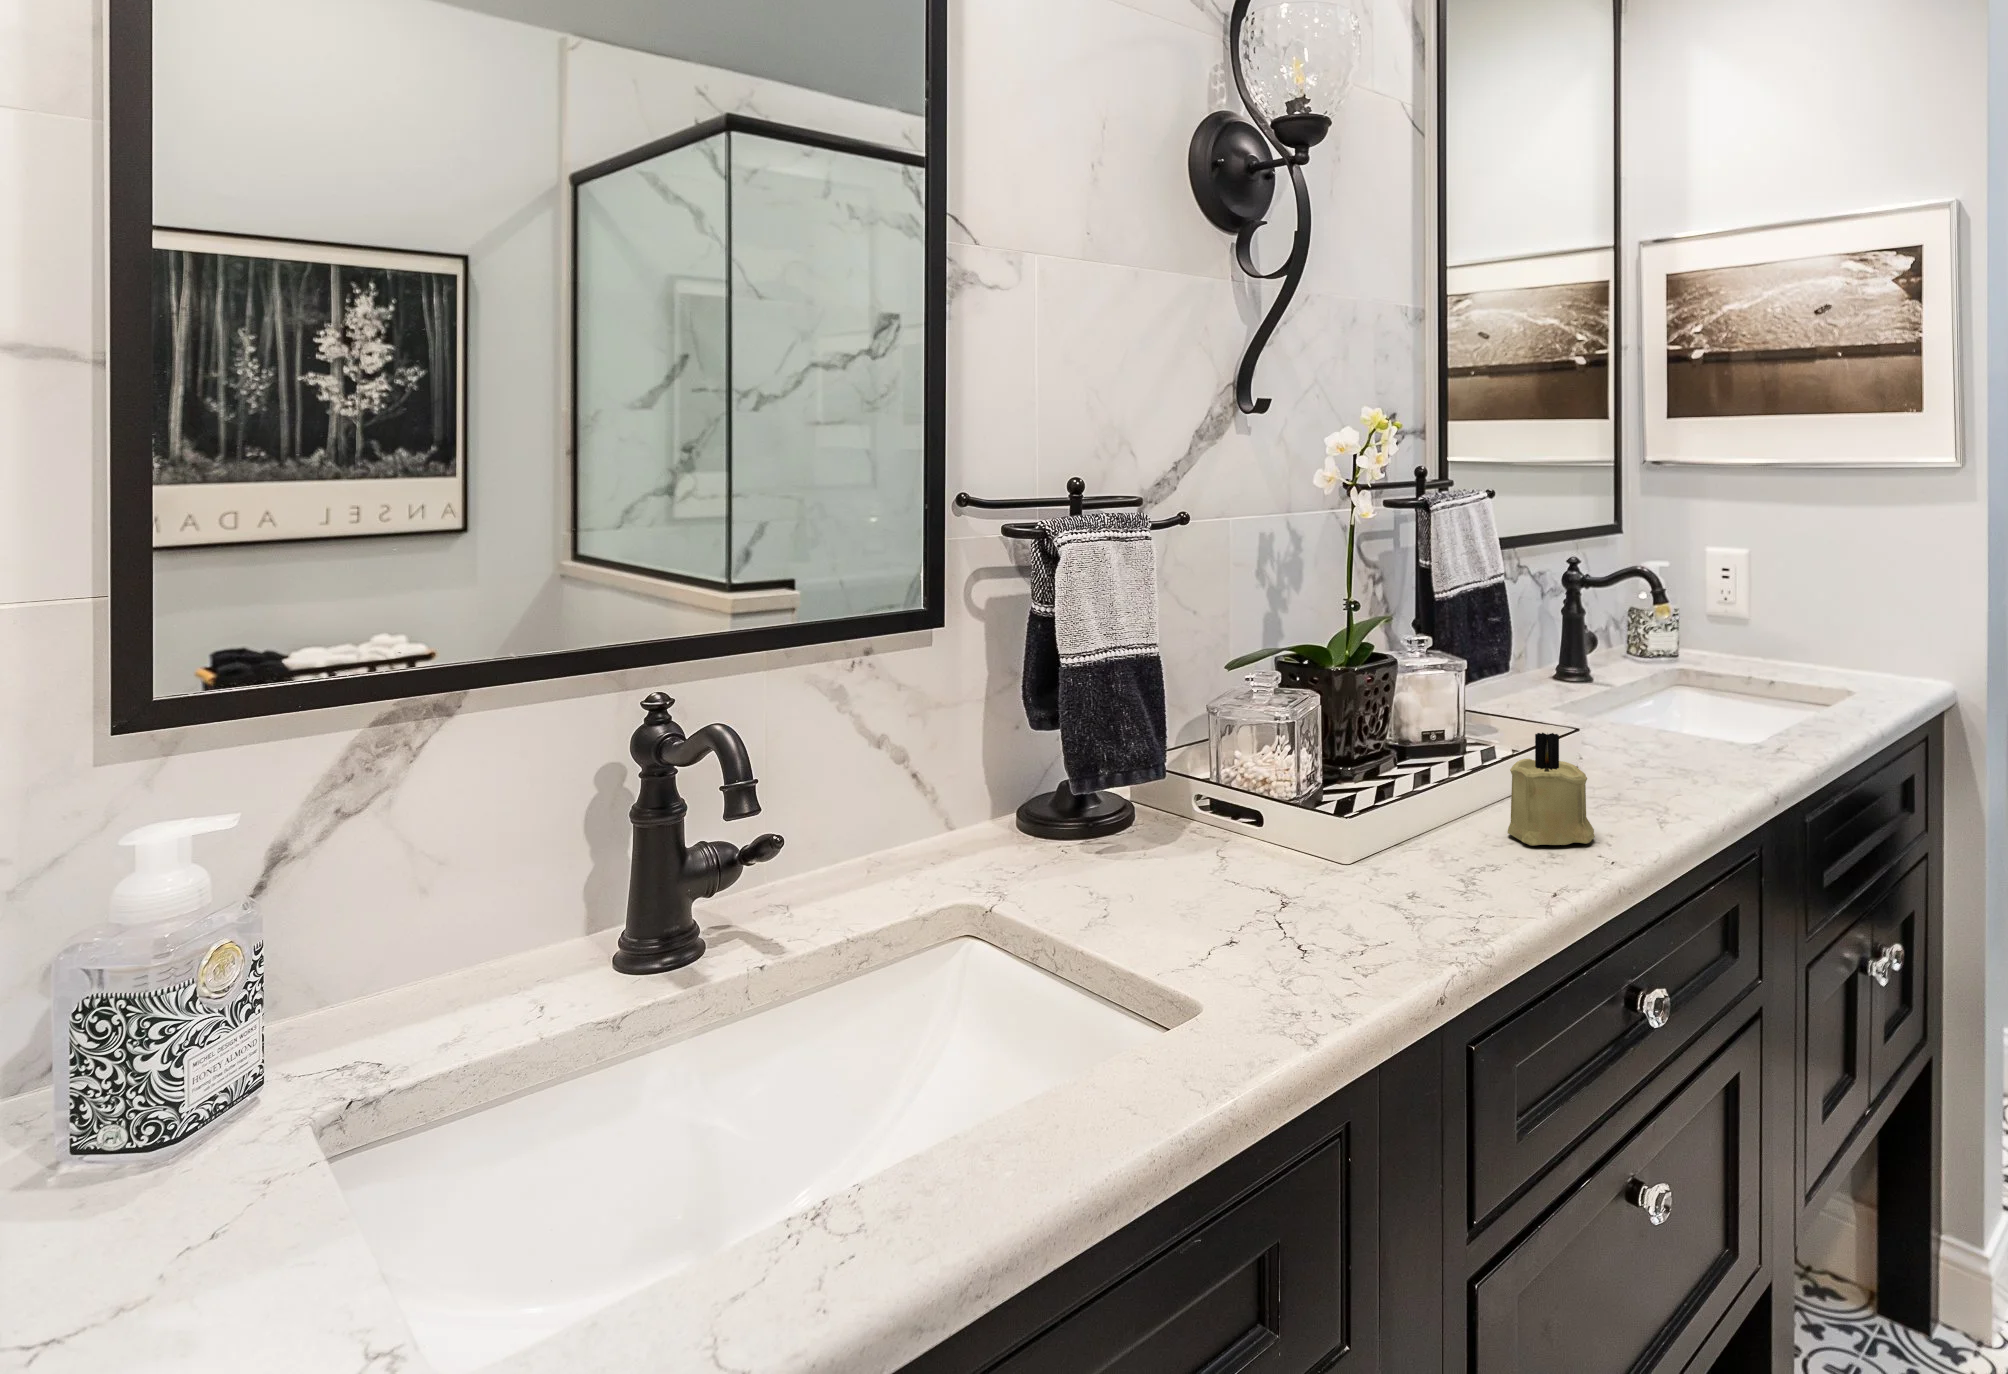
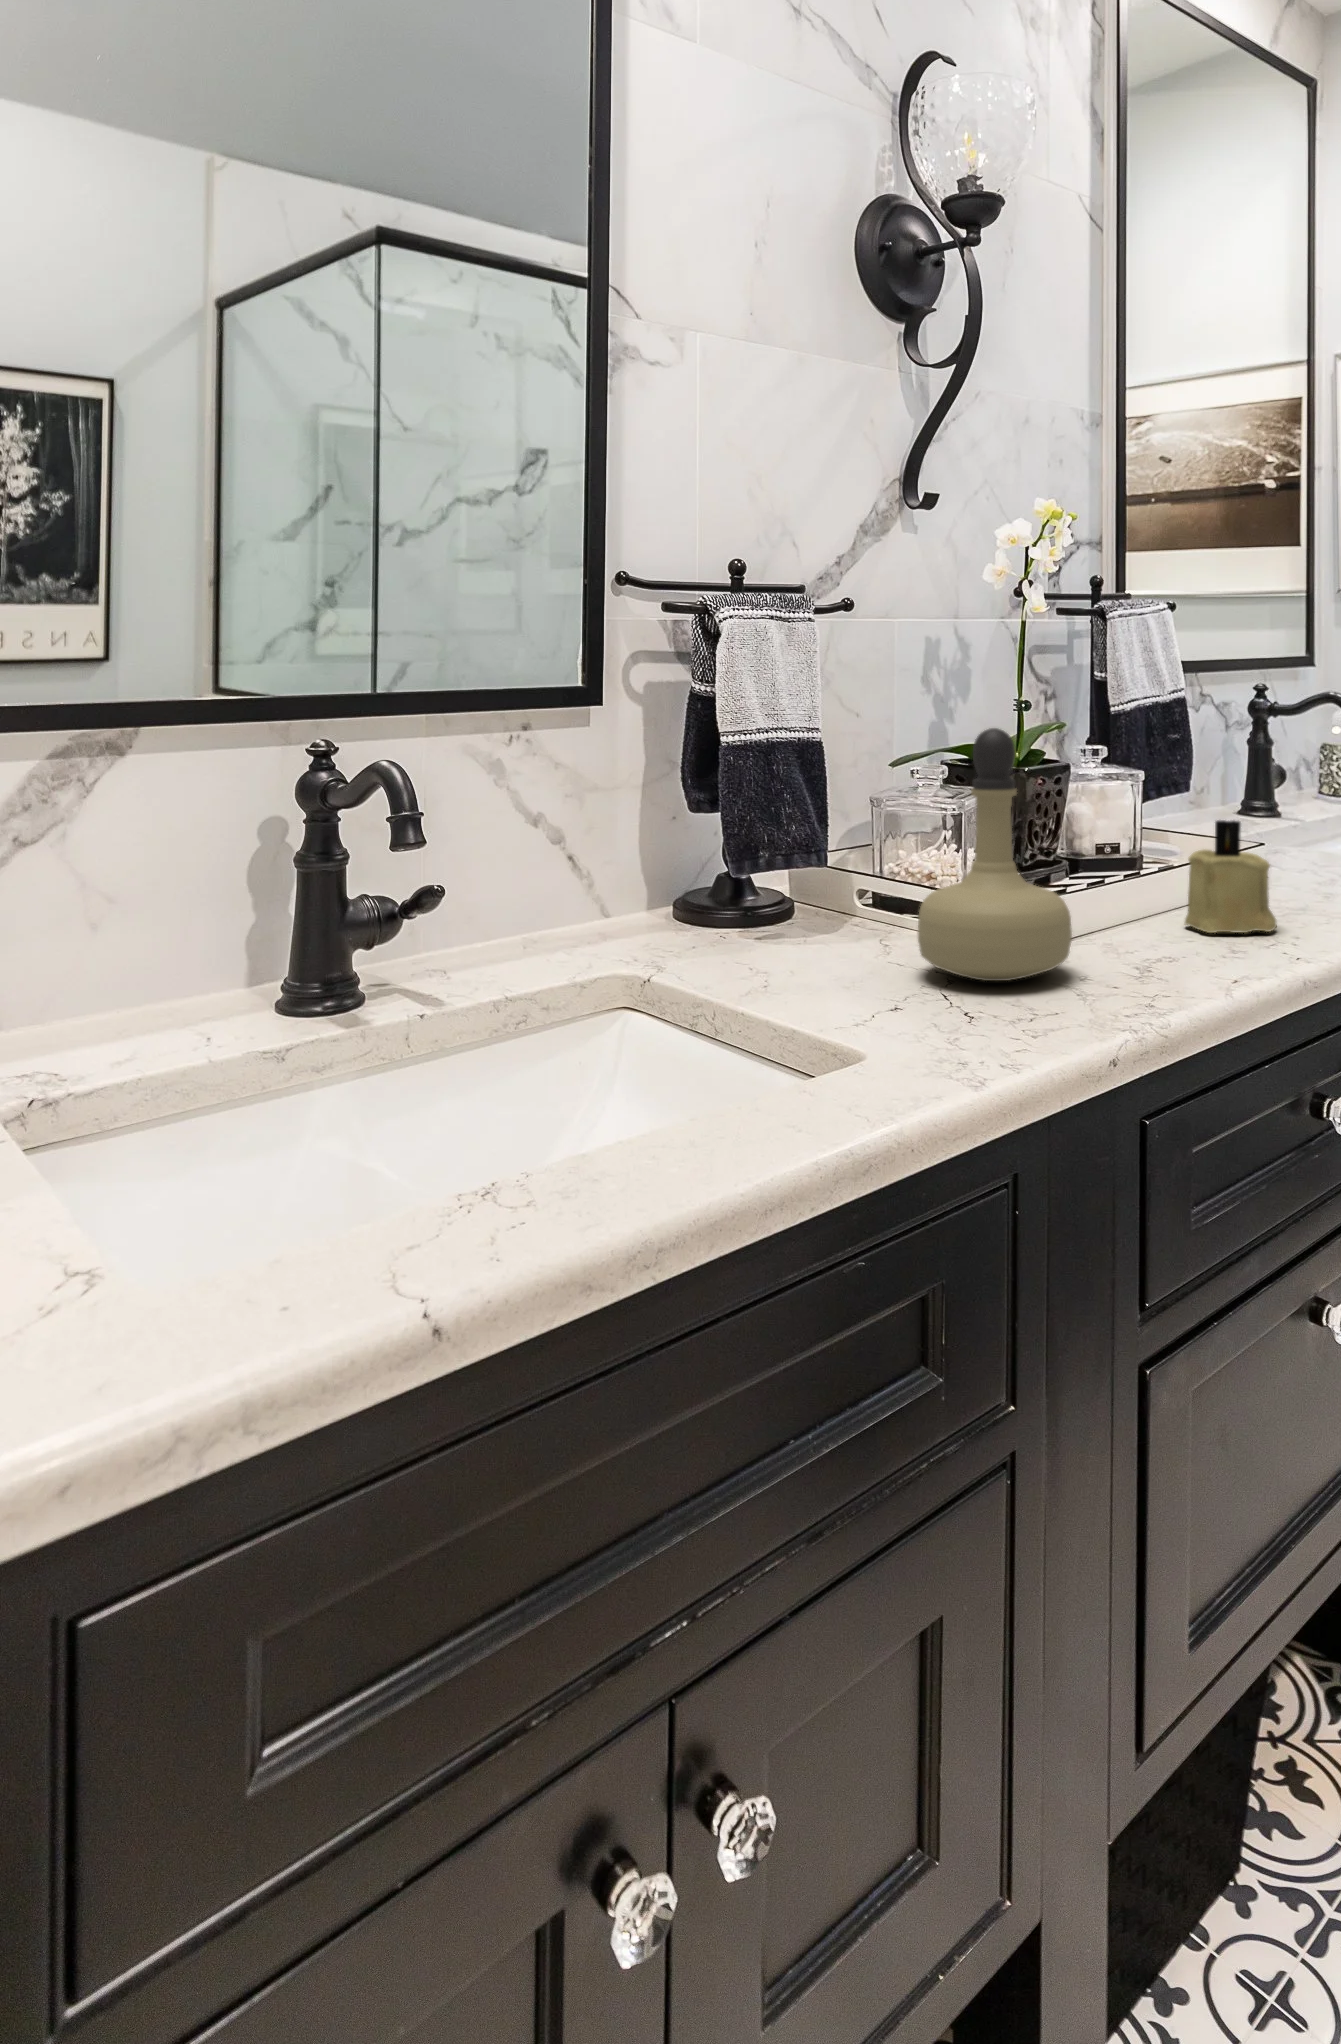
perfume bottle: none [1253,667,1401,917] -> present [918,728,1072,981]

